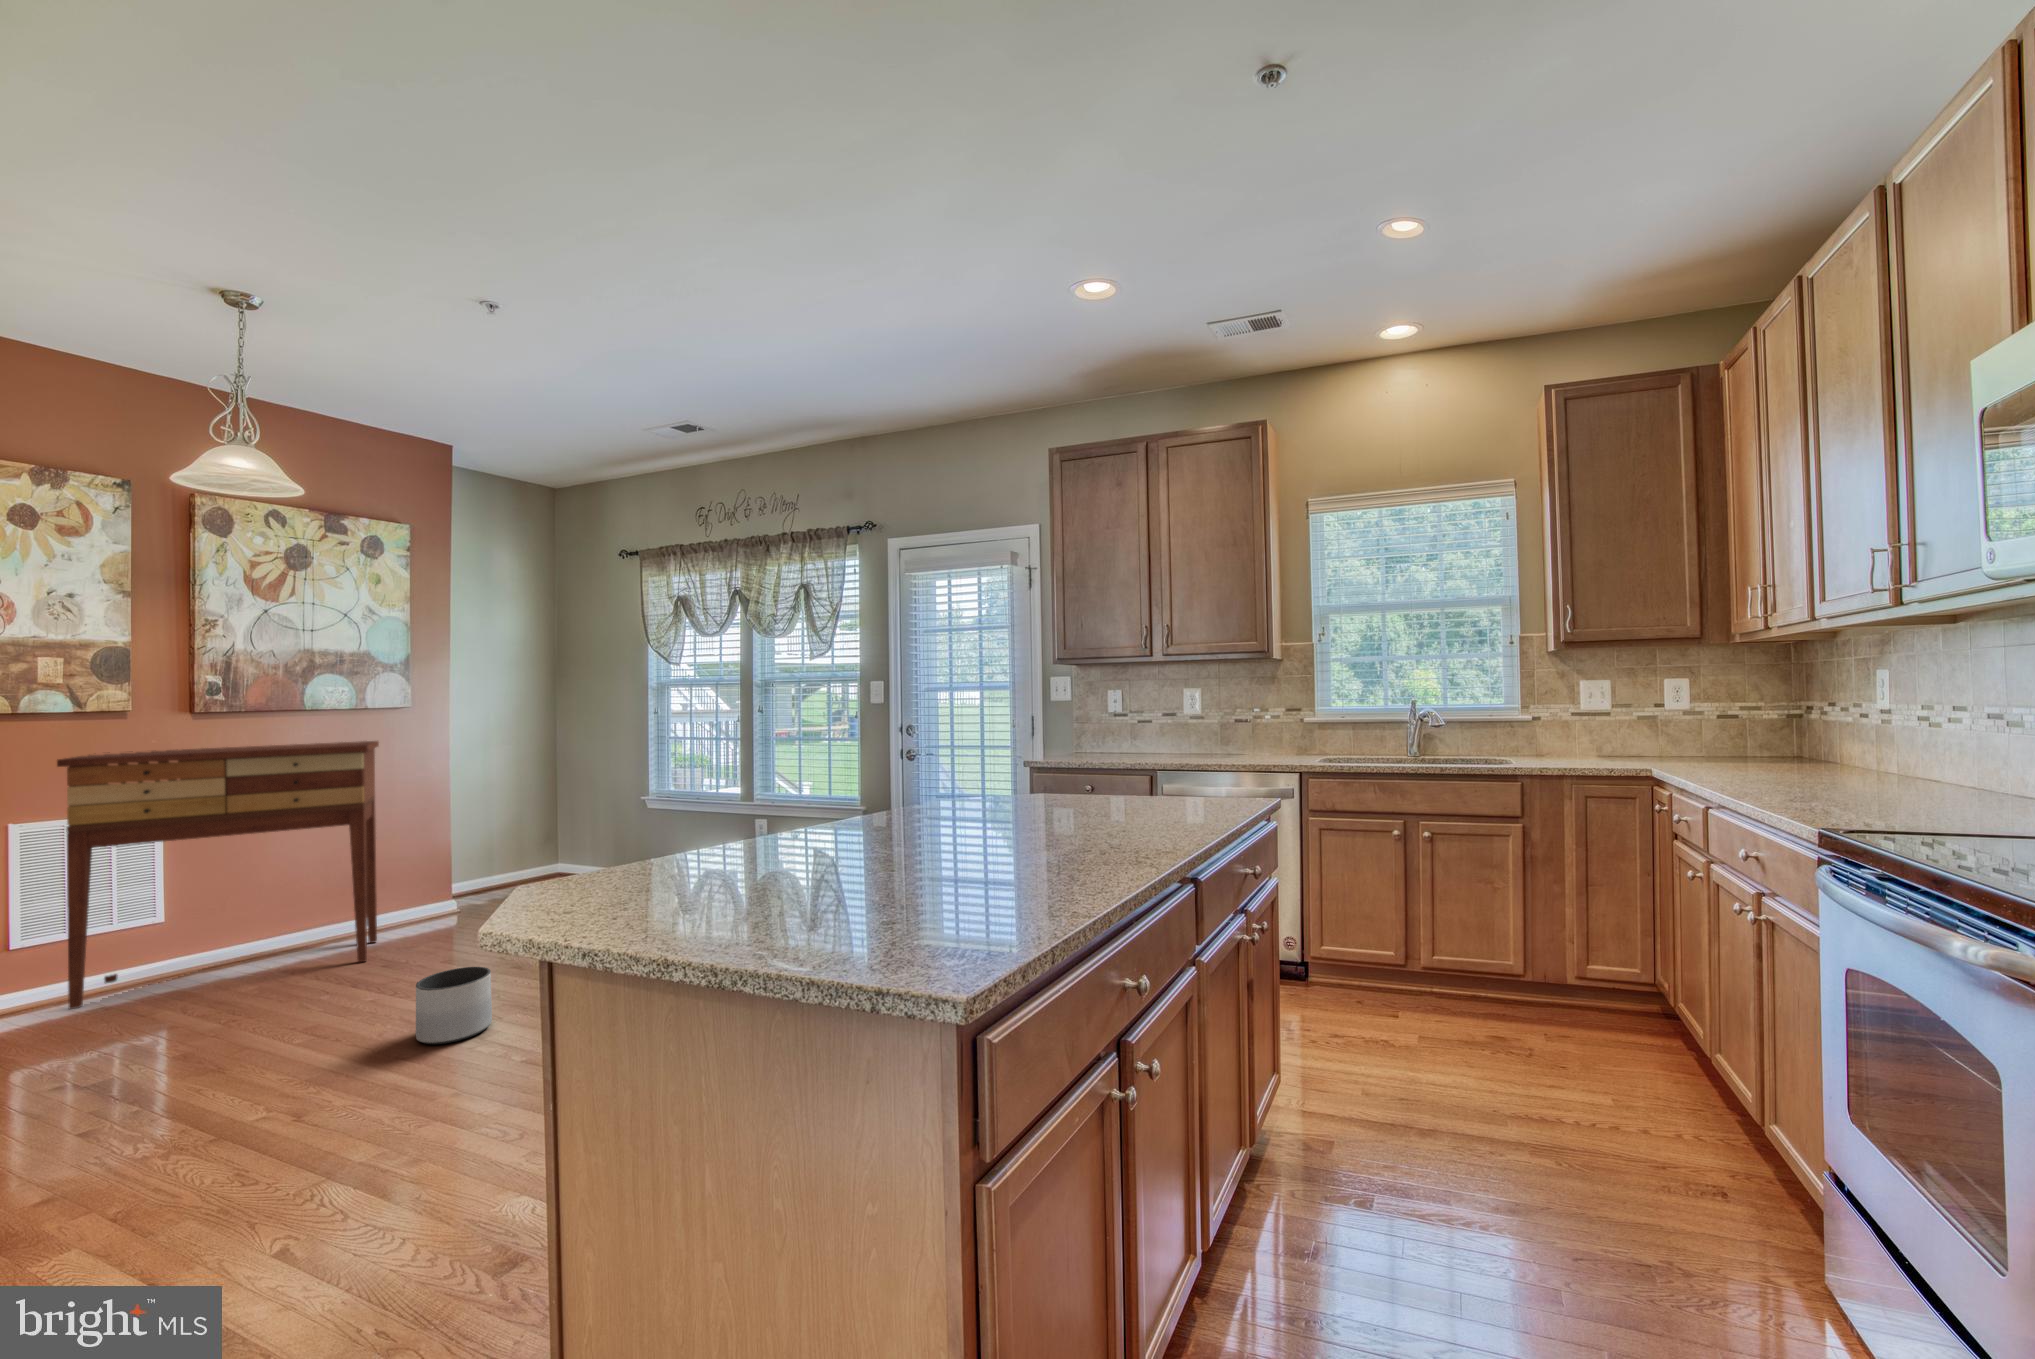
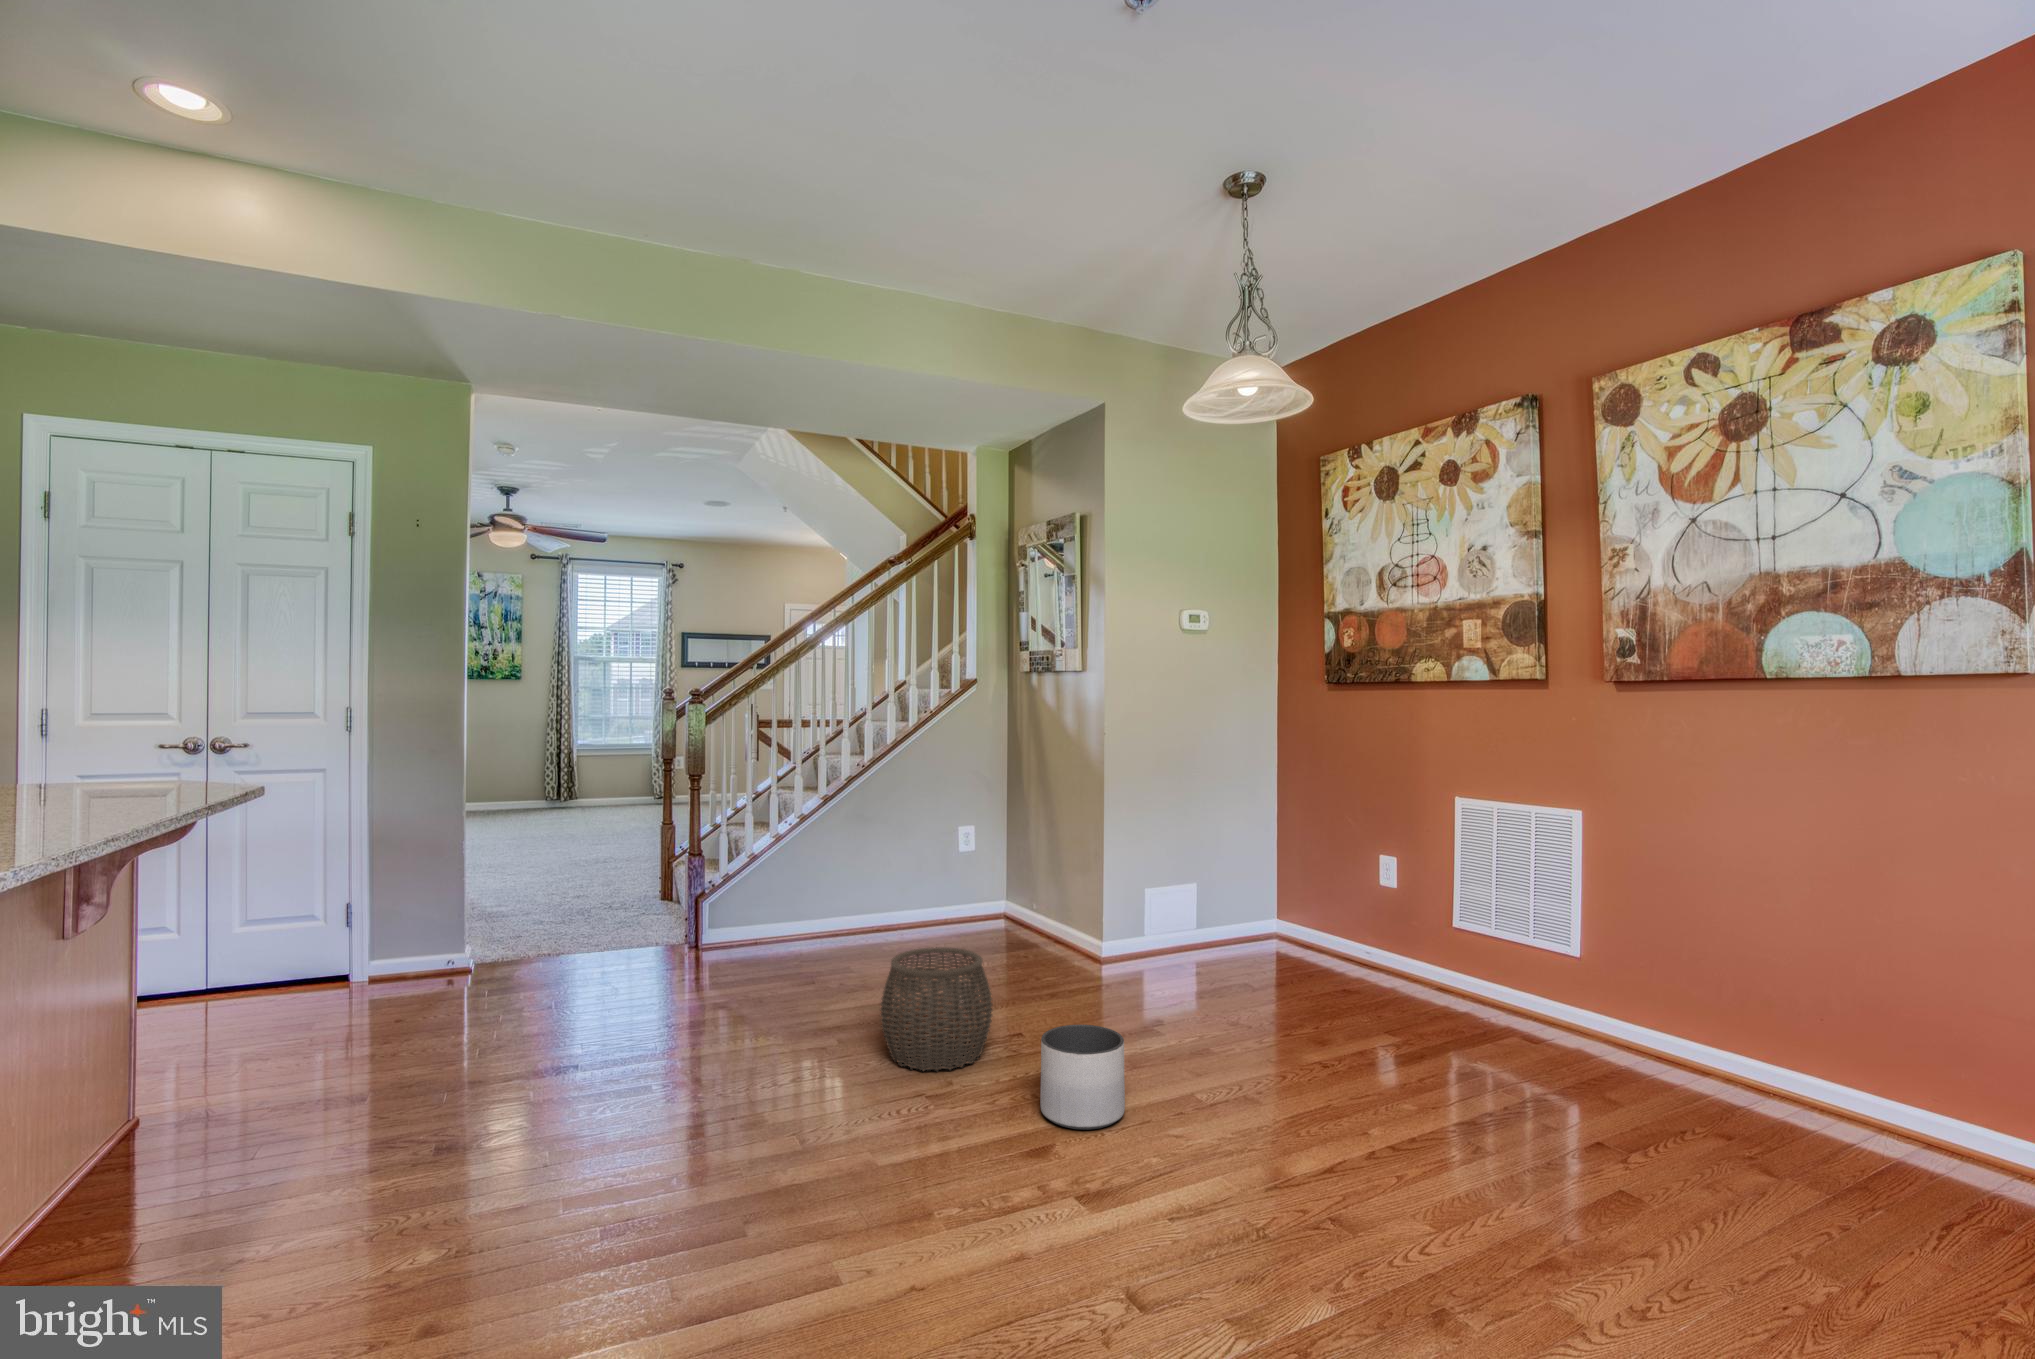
console table: present [57,741,379,1009] -> none [1480,730,1698,1133]
woven basket: none [254,999,414,1147] -> present [880,947,993,1071]

